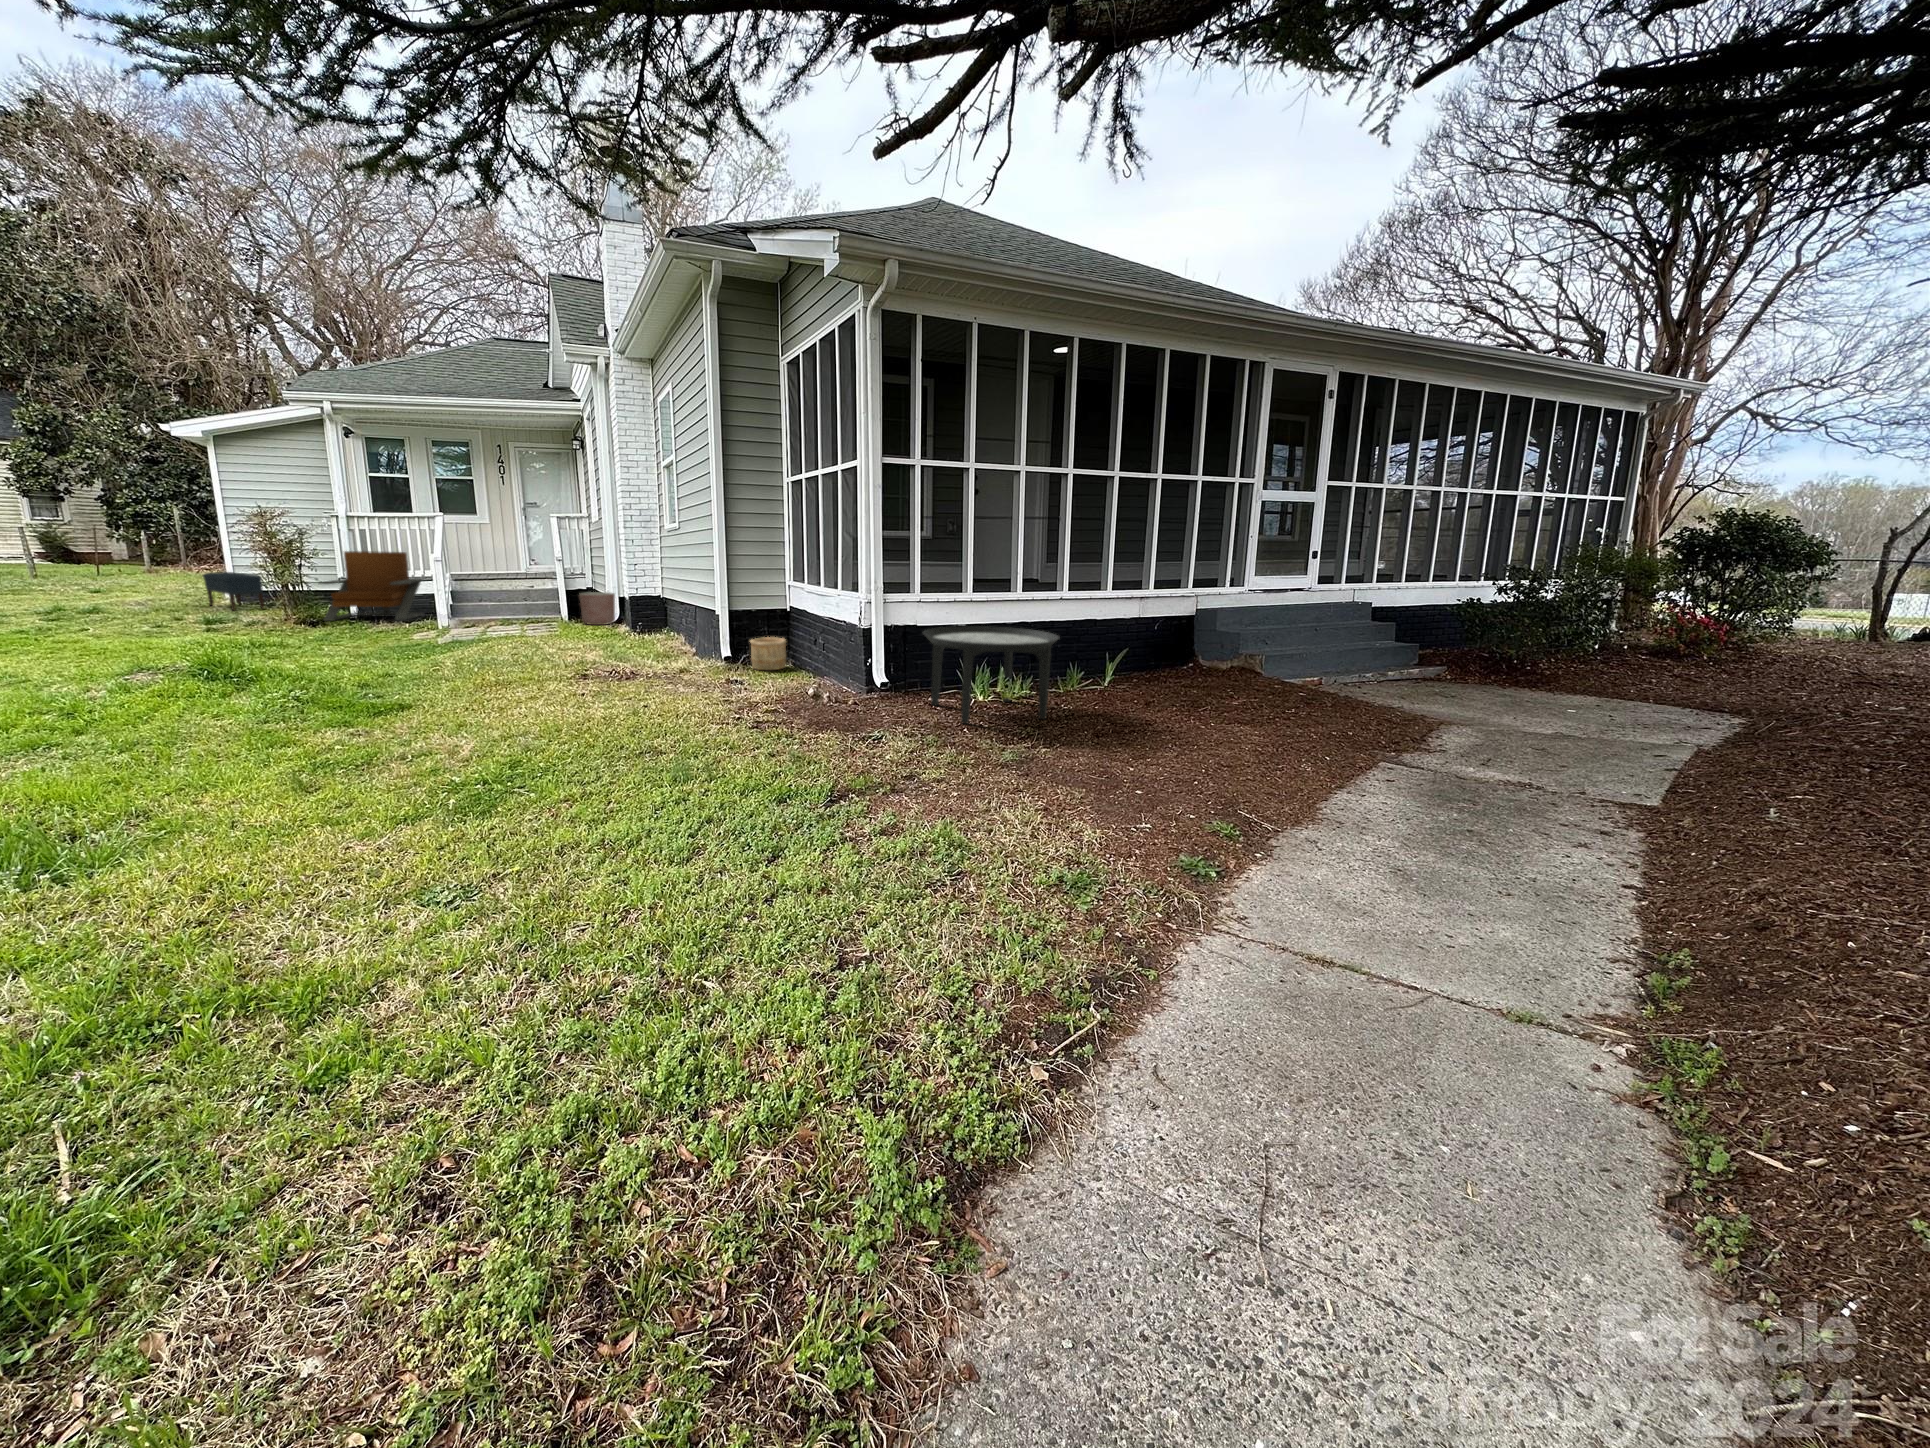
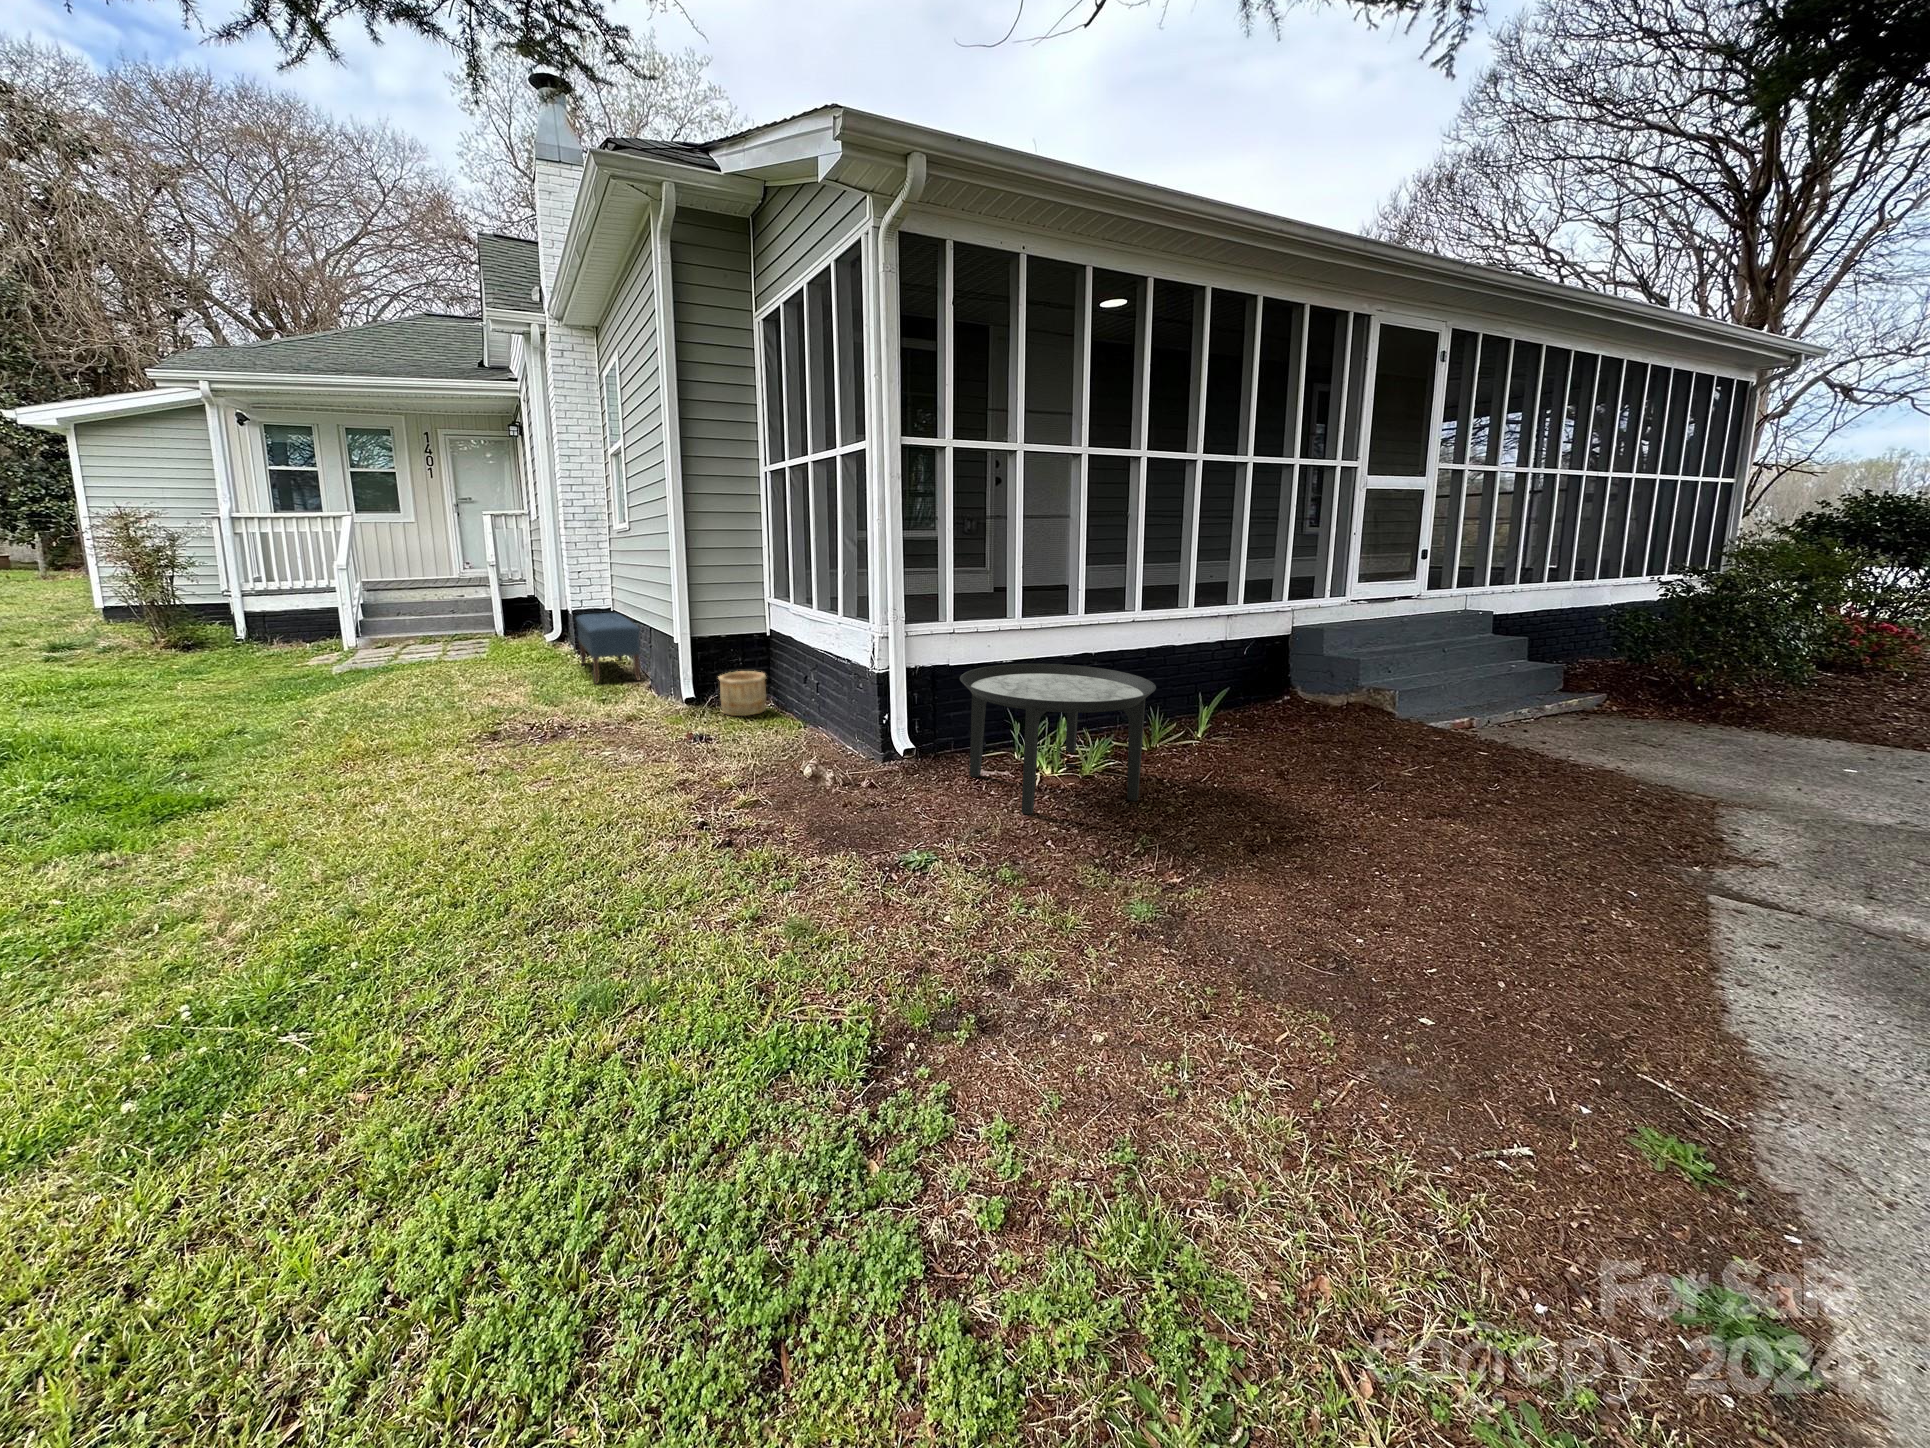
lounge chair: present [319,551,424,621] -> none [188,560,329,646]
bench: present [203,572,265,611] -> present [576,613,640,684]
planter: present [579,592,615,625] -> none [513,606,558,645]

